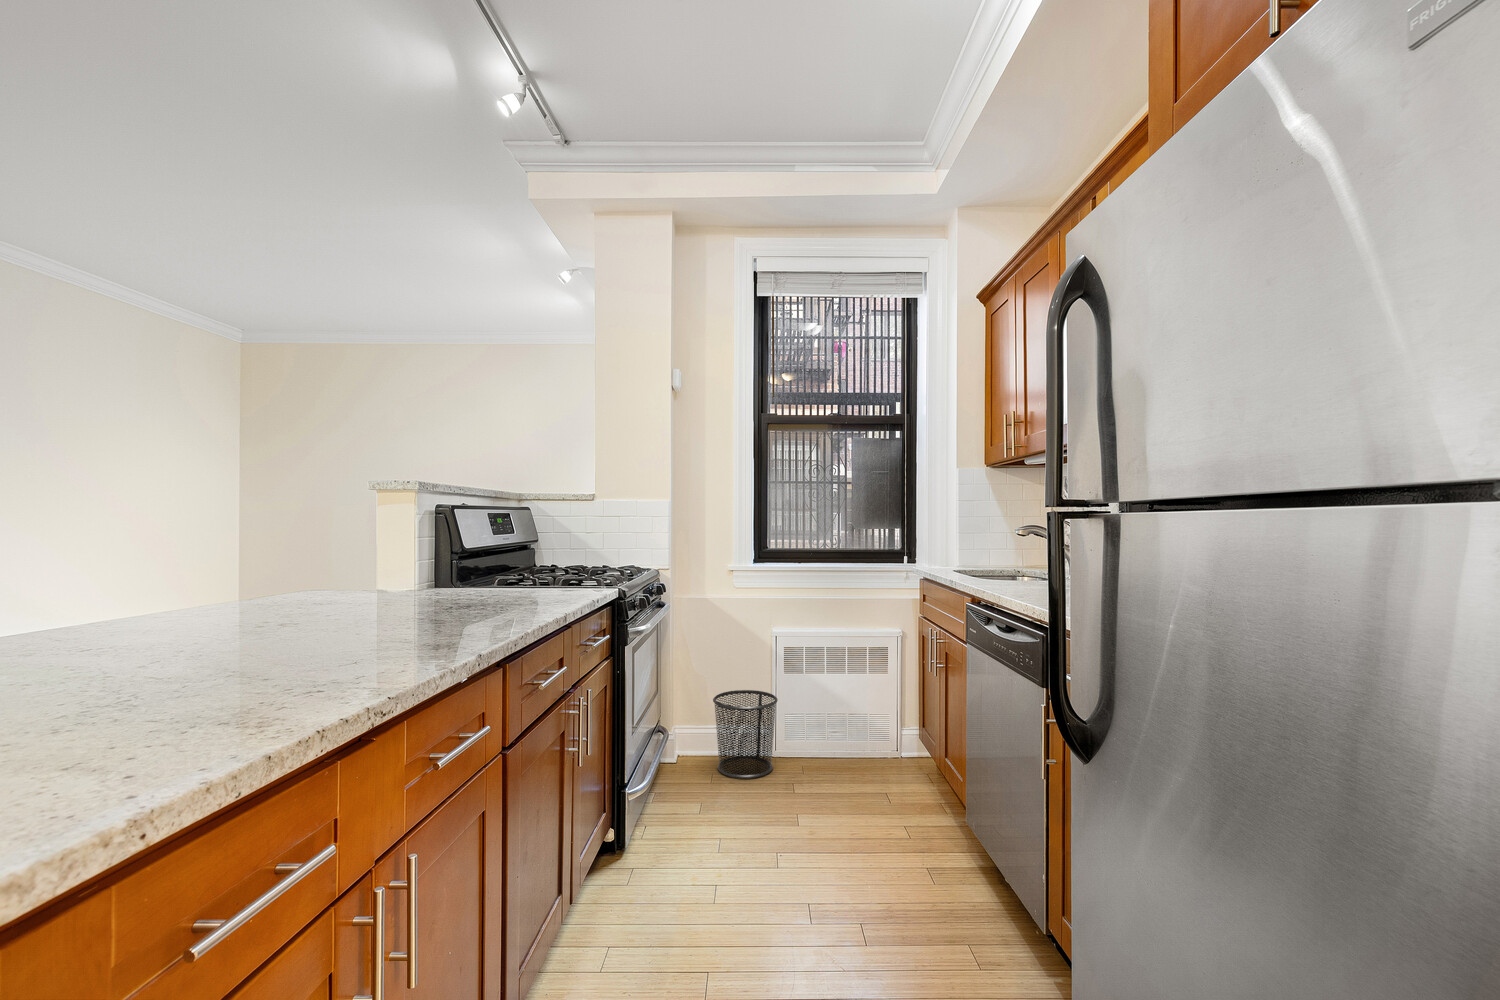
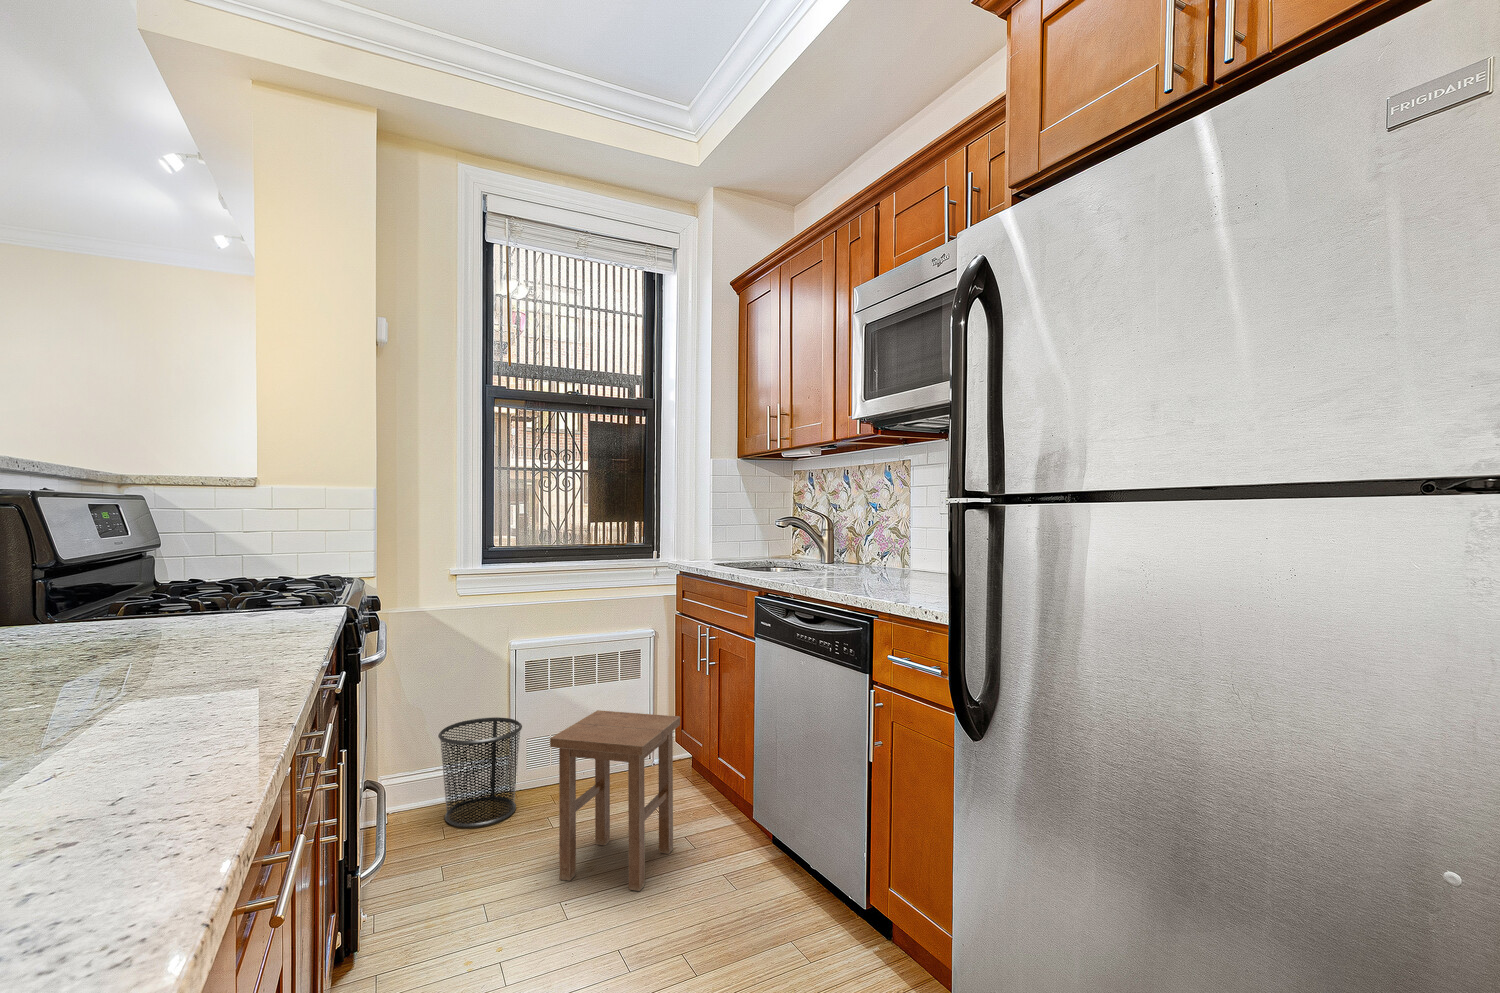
stool: none [774,695,894,862] -> present [550,710,680,891]

